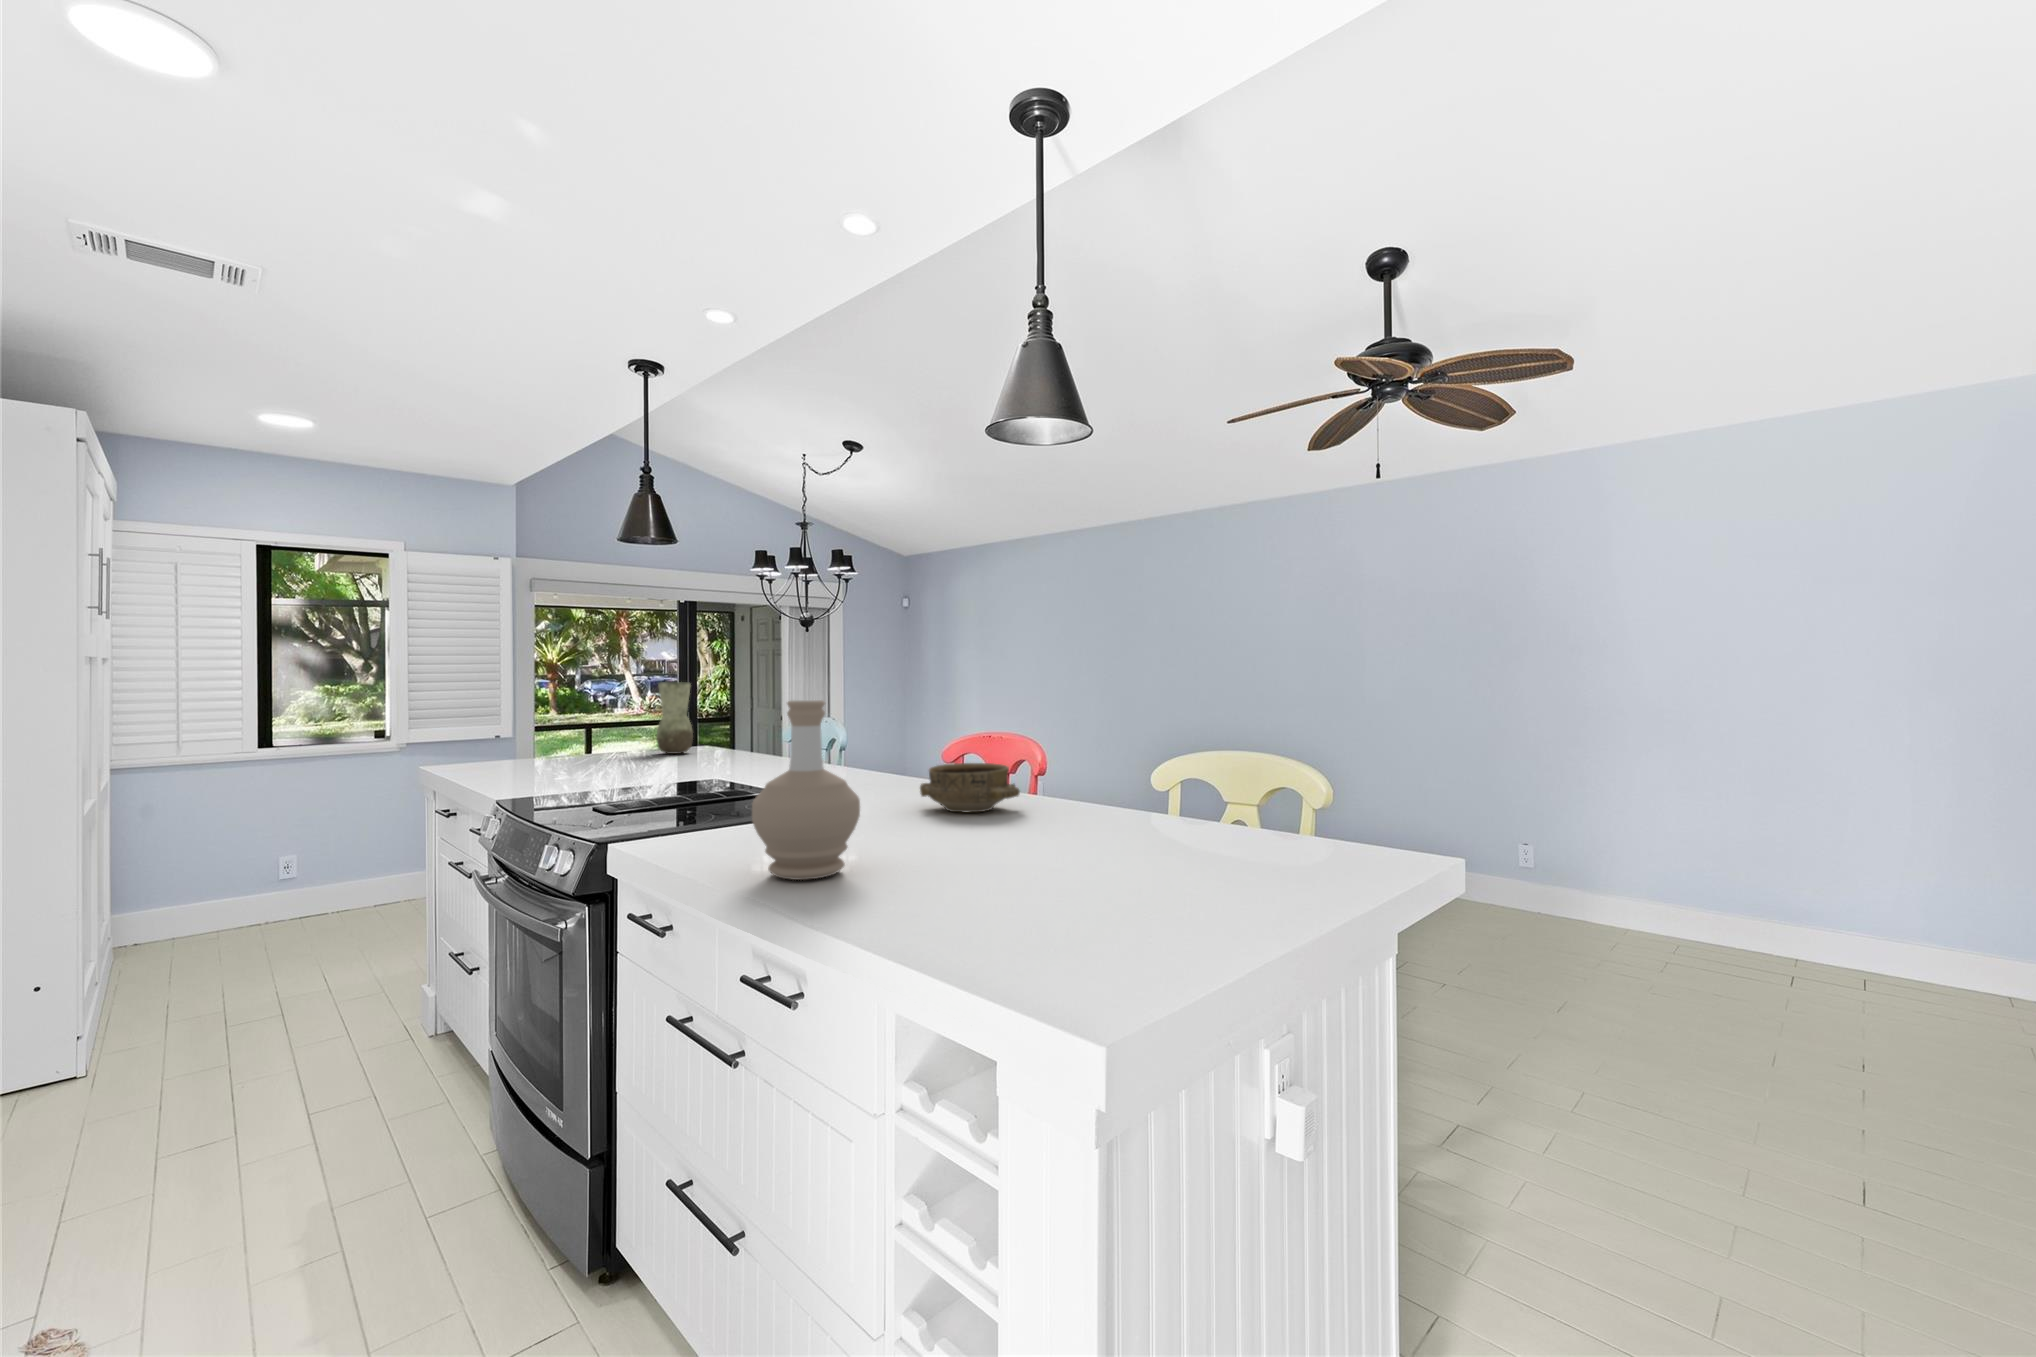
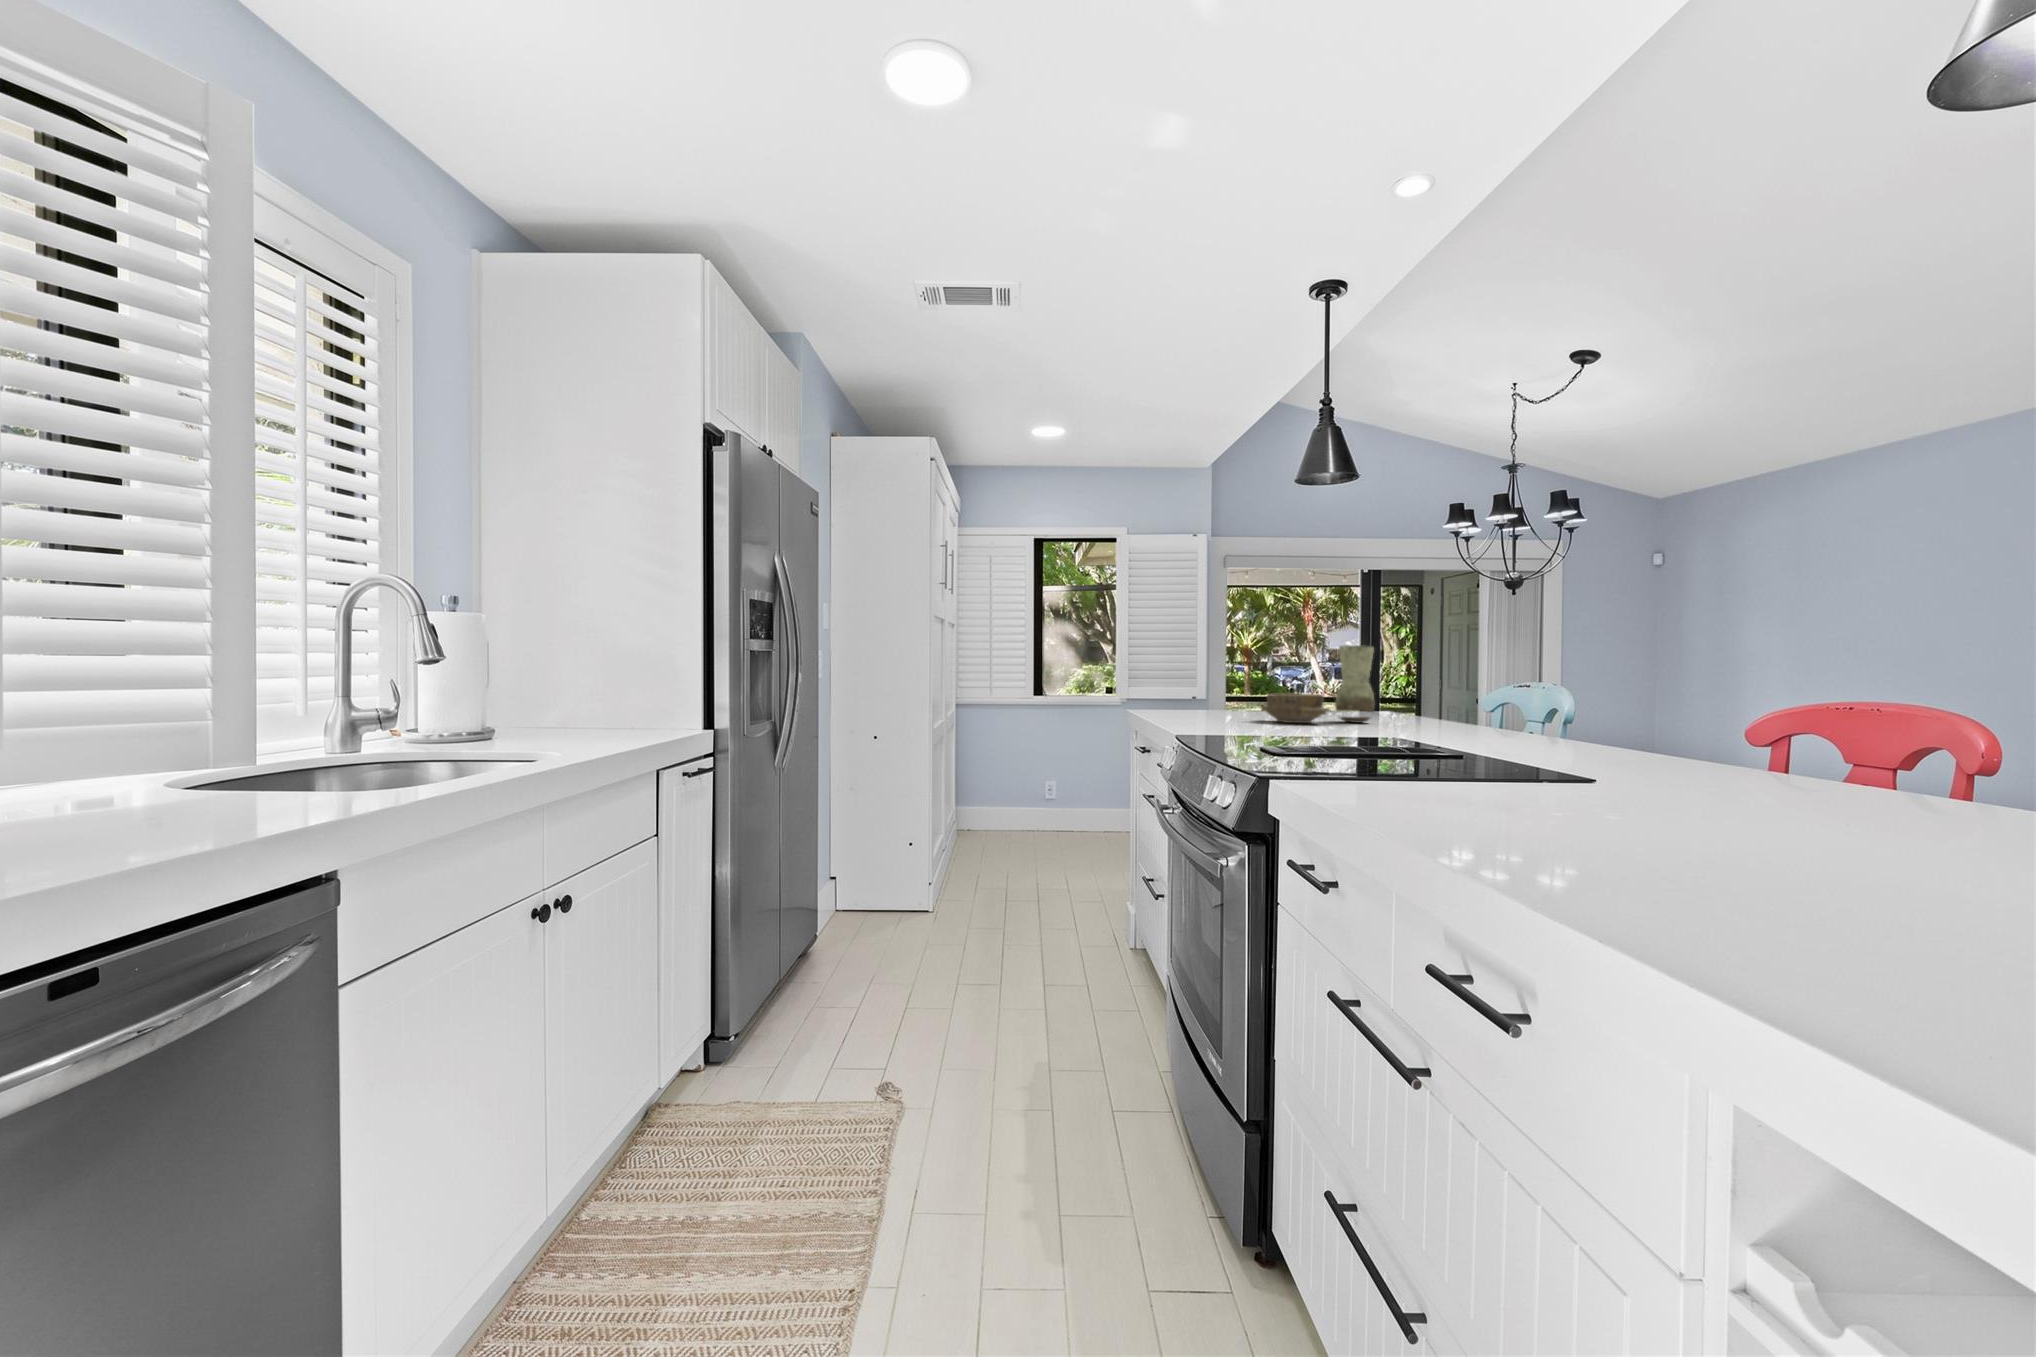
bottle: present [752,700,860,880] -> none [1452,585,1635,850]
ceramic bowl: present [920,763,1020,812] -> present [1261,693,1330,723]

